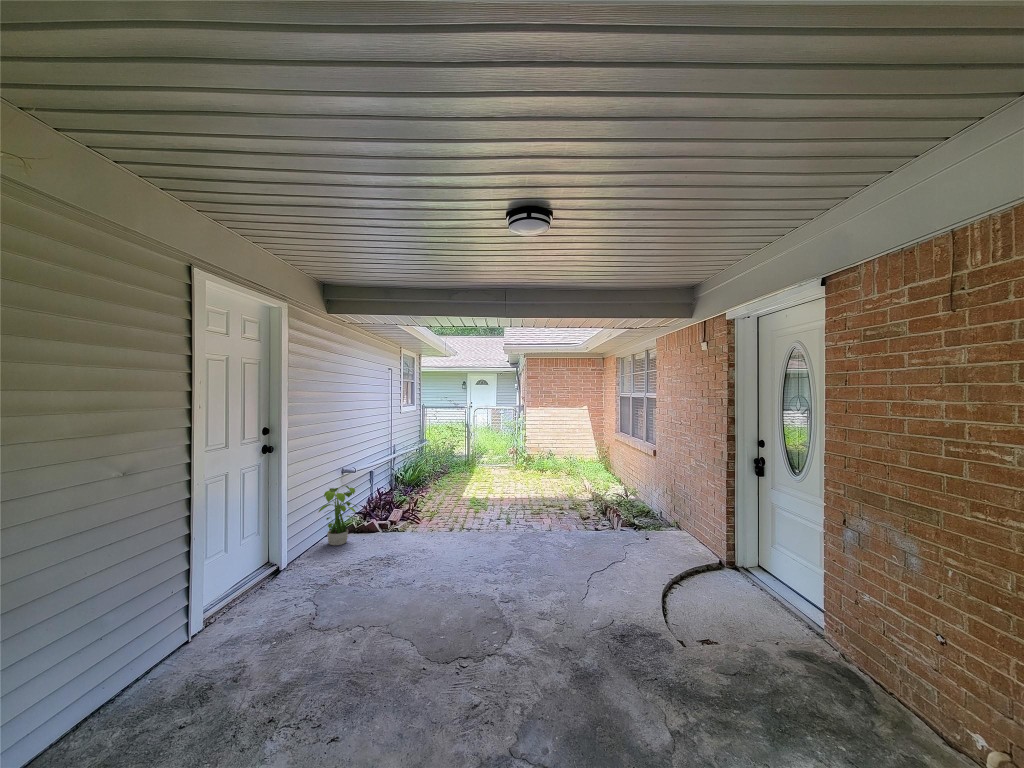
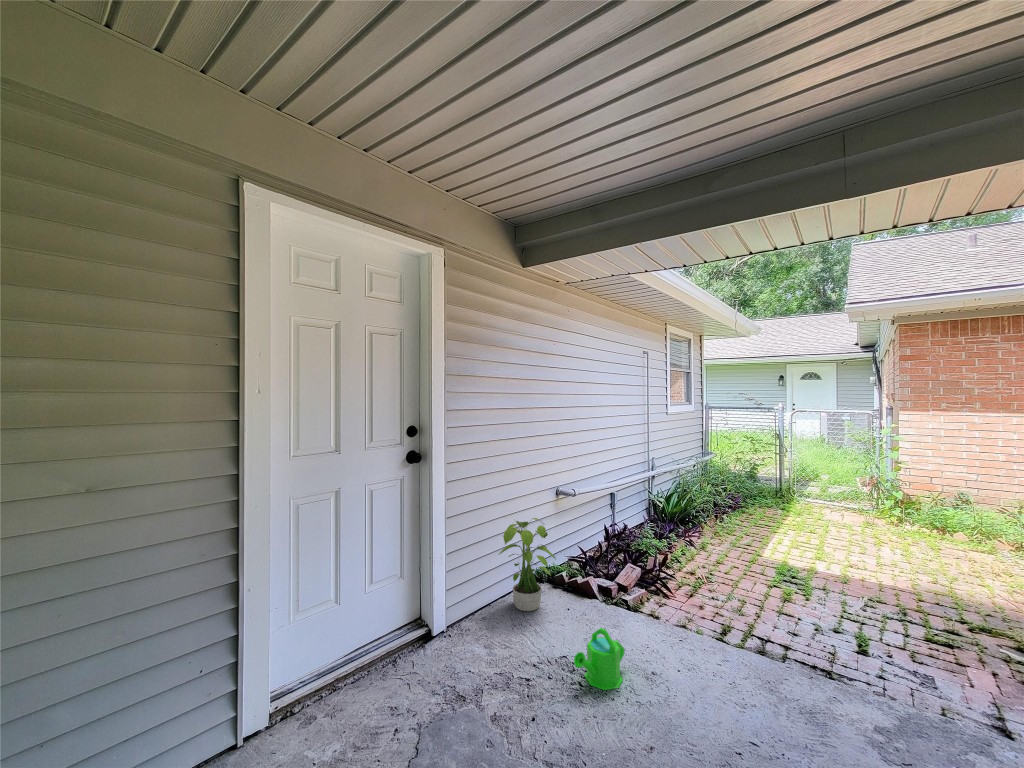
watering can: none [390,530,412,559] -> present [574,628,625,690]

